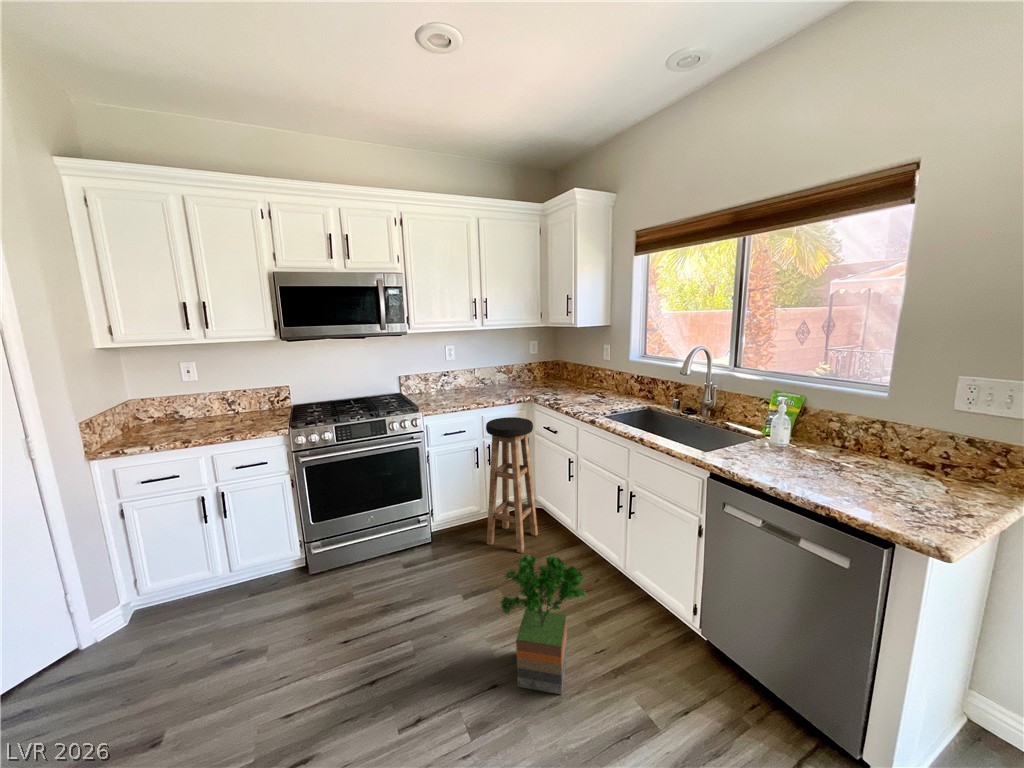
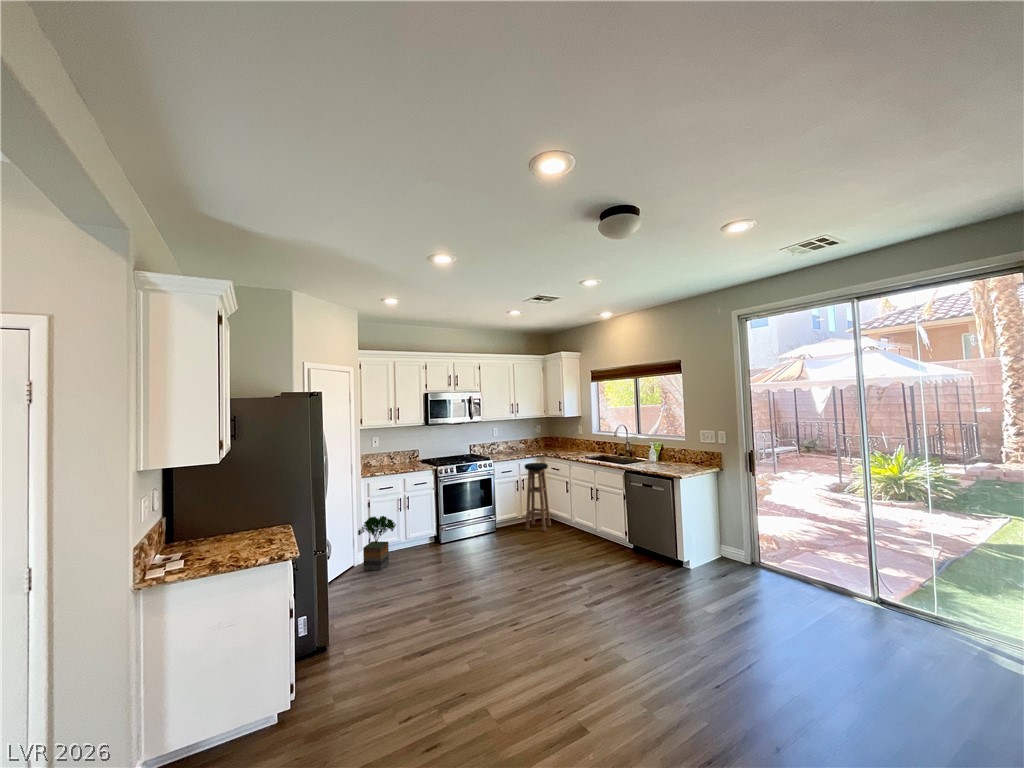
potted tree: present [500,556,585,694] -> present [358,516,396,570]

